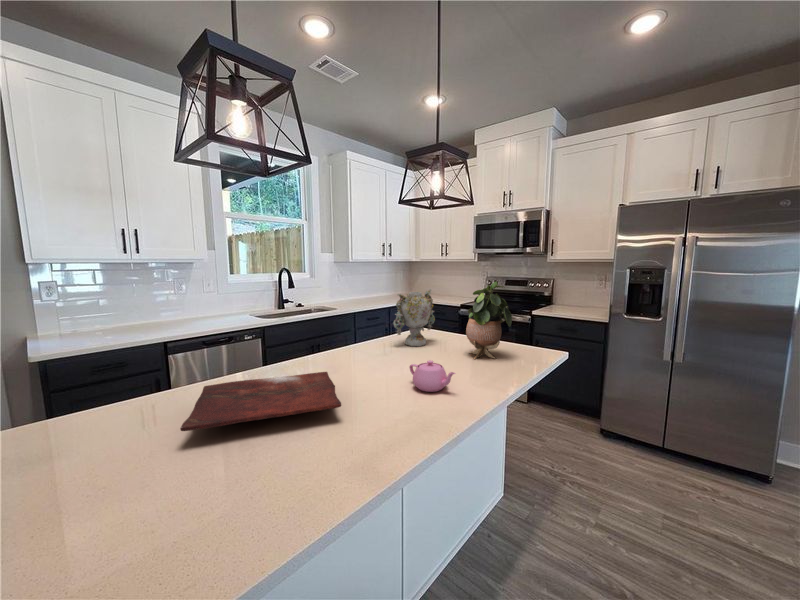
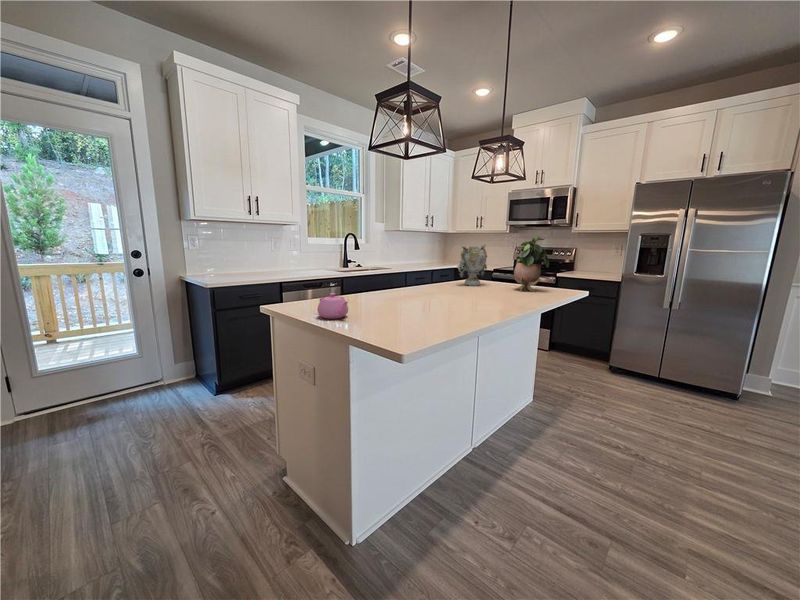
teapot: present [410,360,455,392] -> present [317,293,348,319]
cutting board: present [180,372,341,431] -> none [359,288,452,306]

